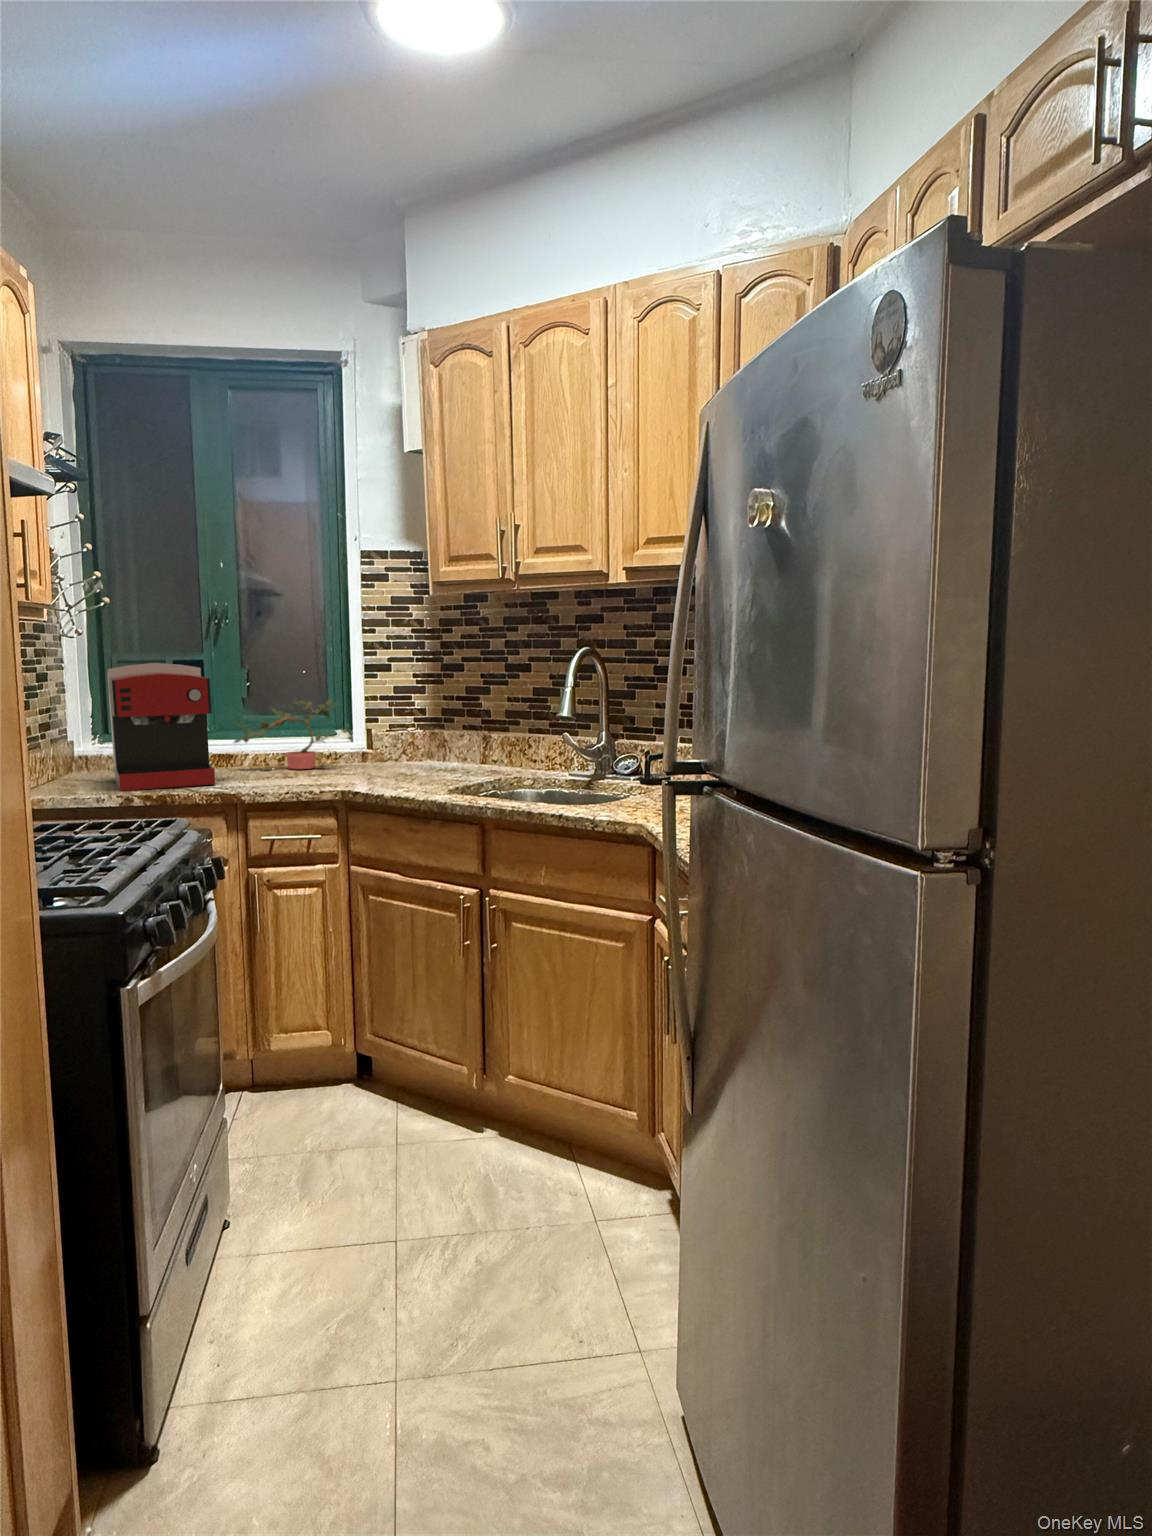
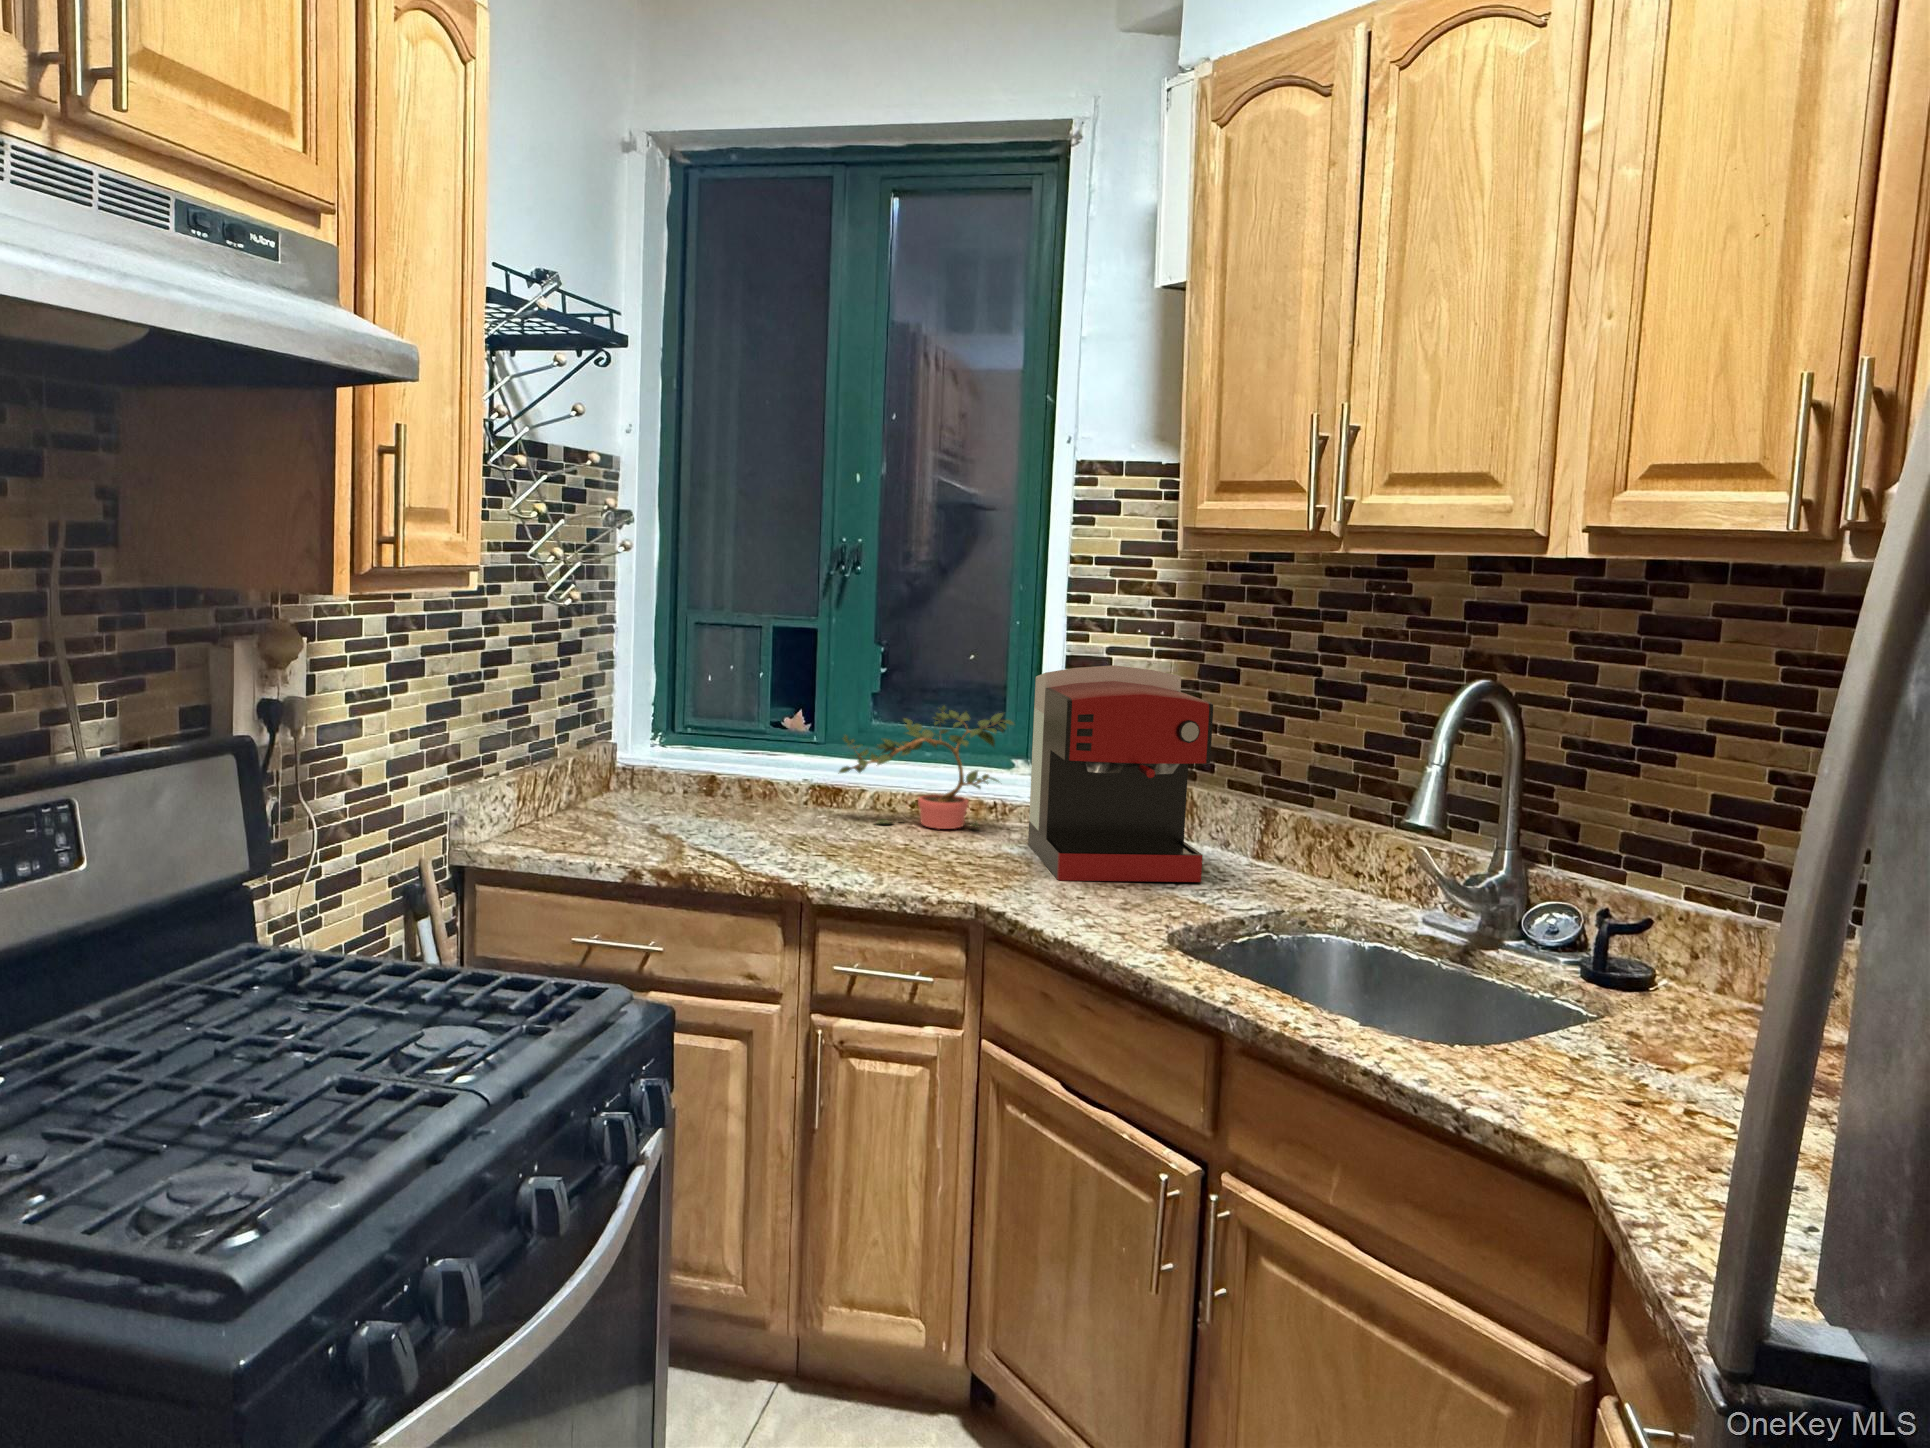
coffee maker: present [107,663,215,791] -> present [1028,665,1213,882]

